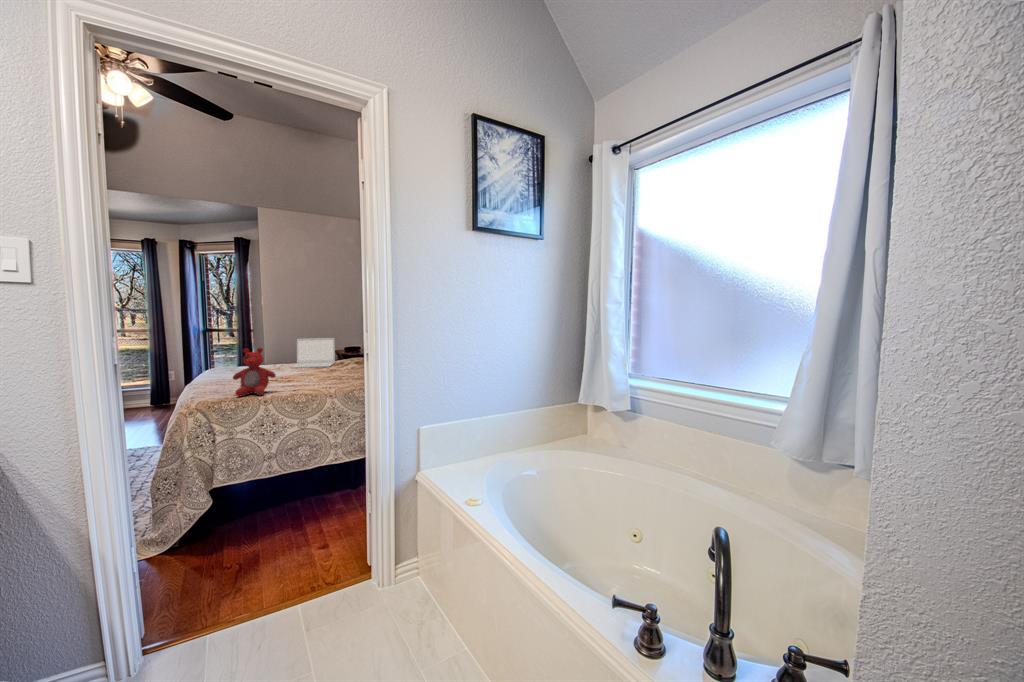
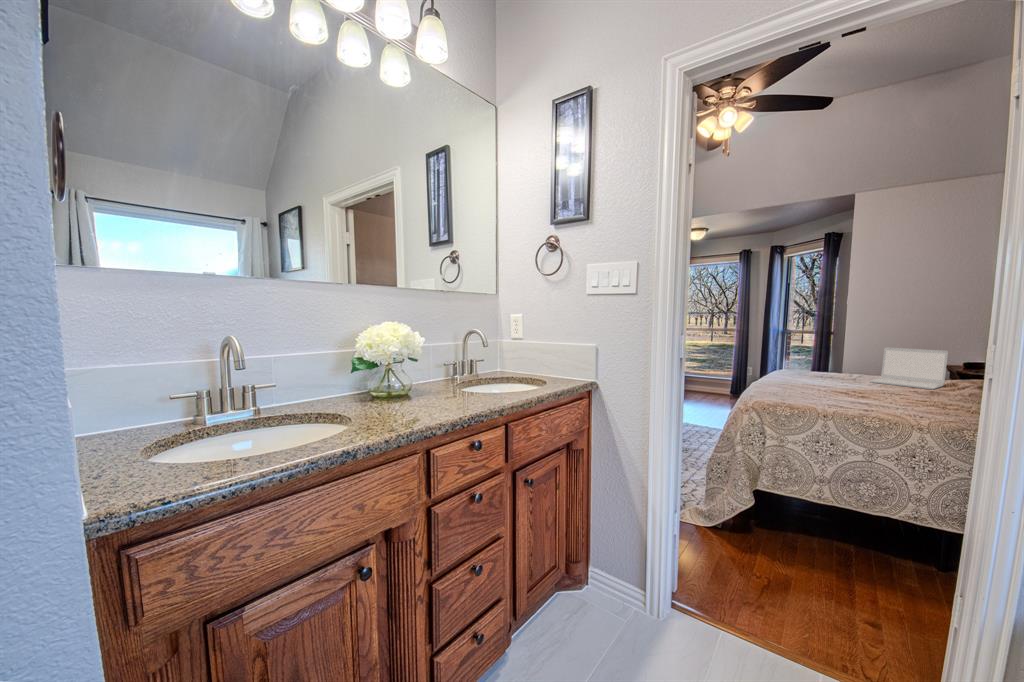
stuffed bear: present [233,348,276,397] -> none [791,354,842,409]

